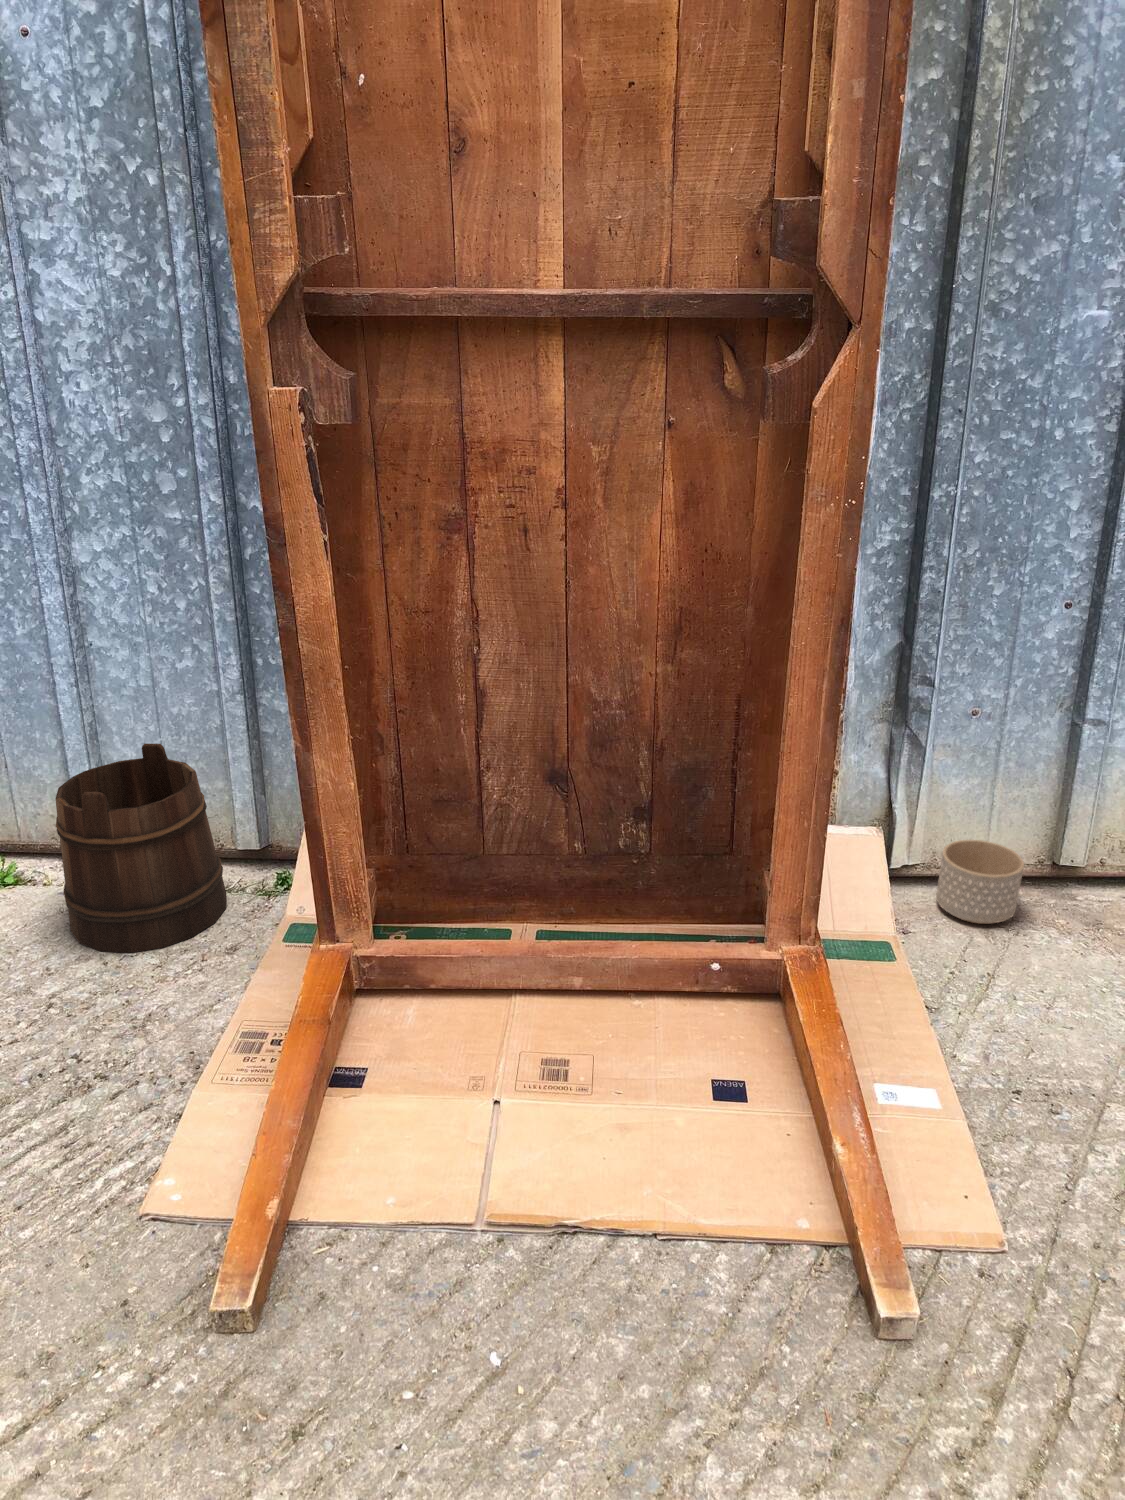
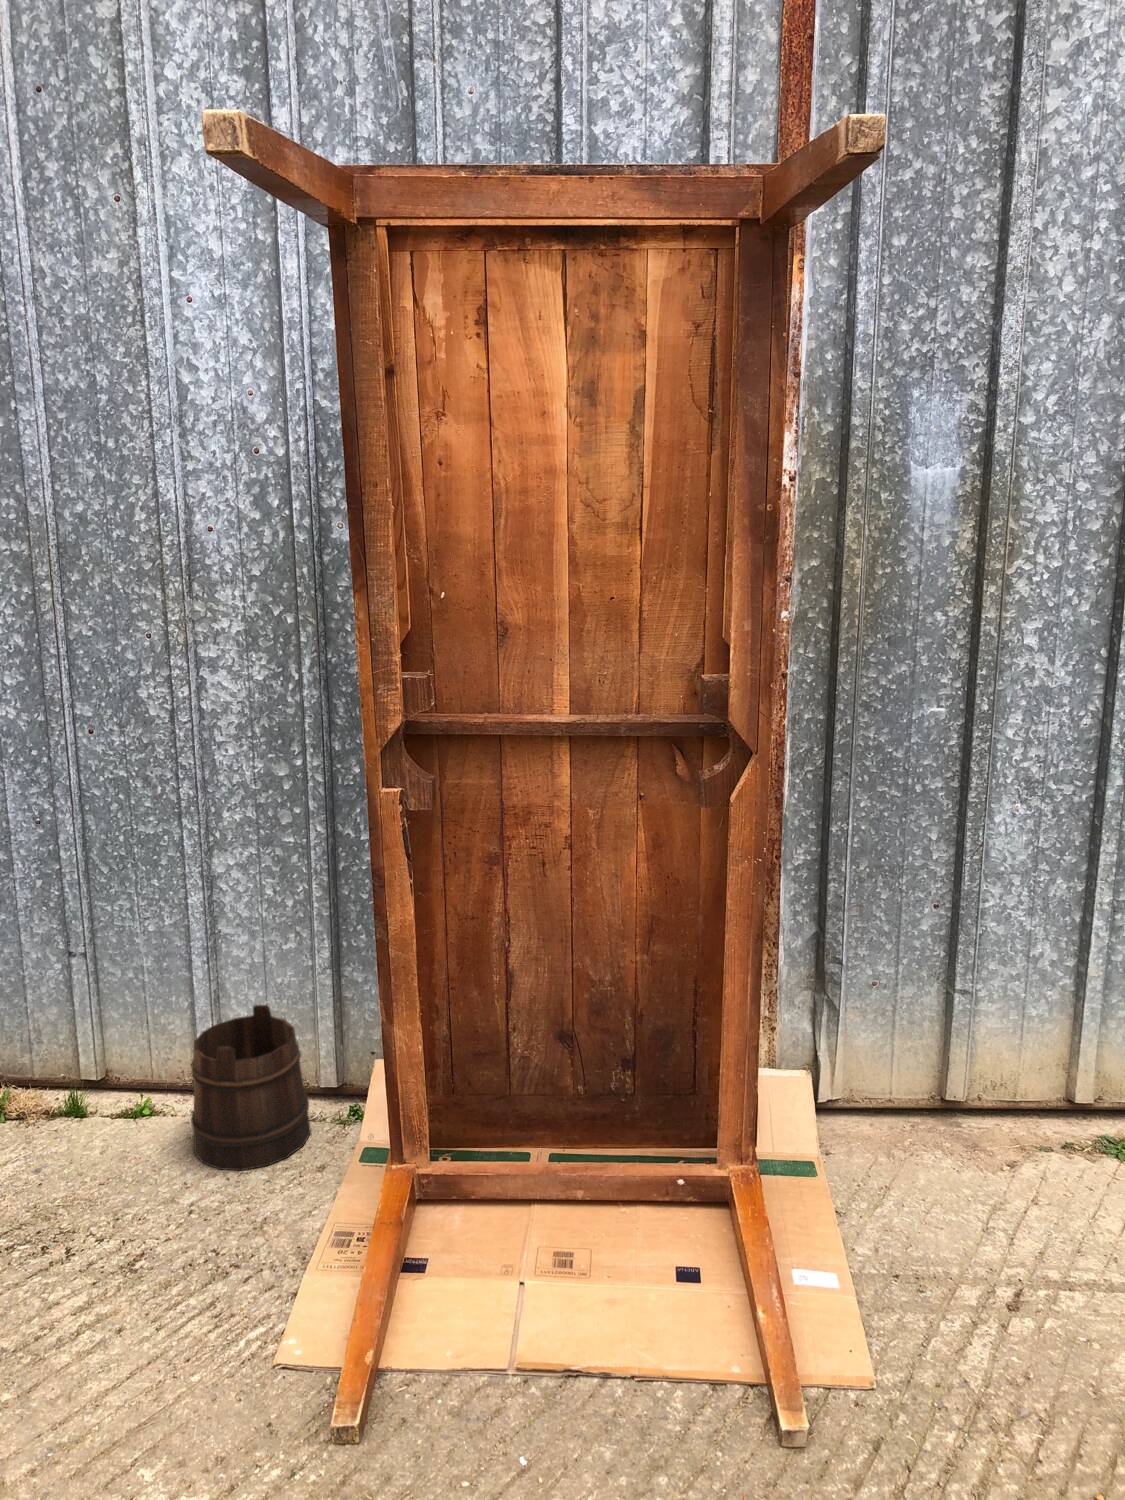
planter: present [936,840,1024,924] -> none [857,1079,919,1147]

